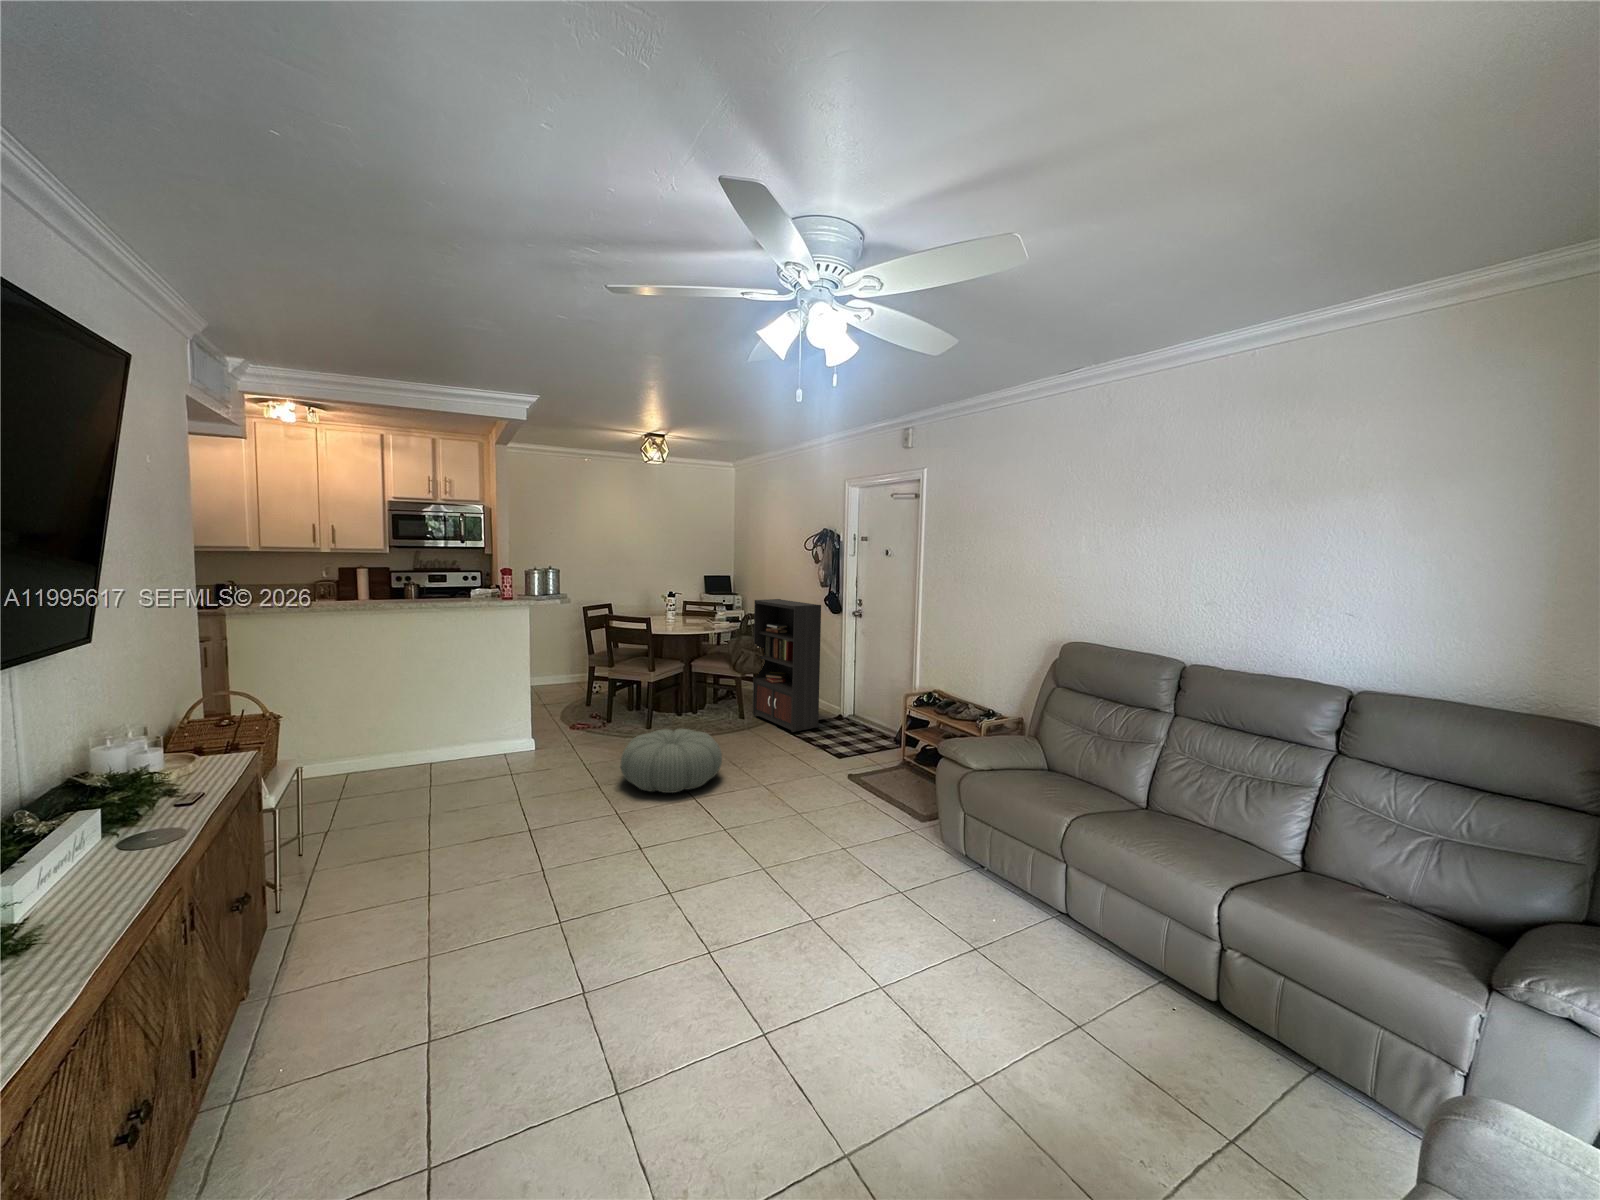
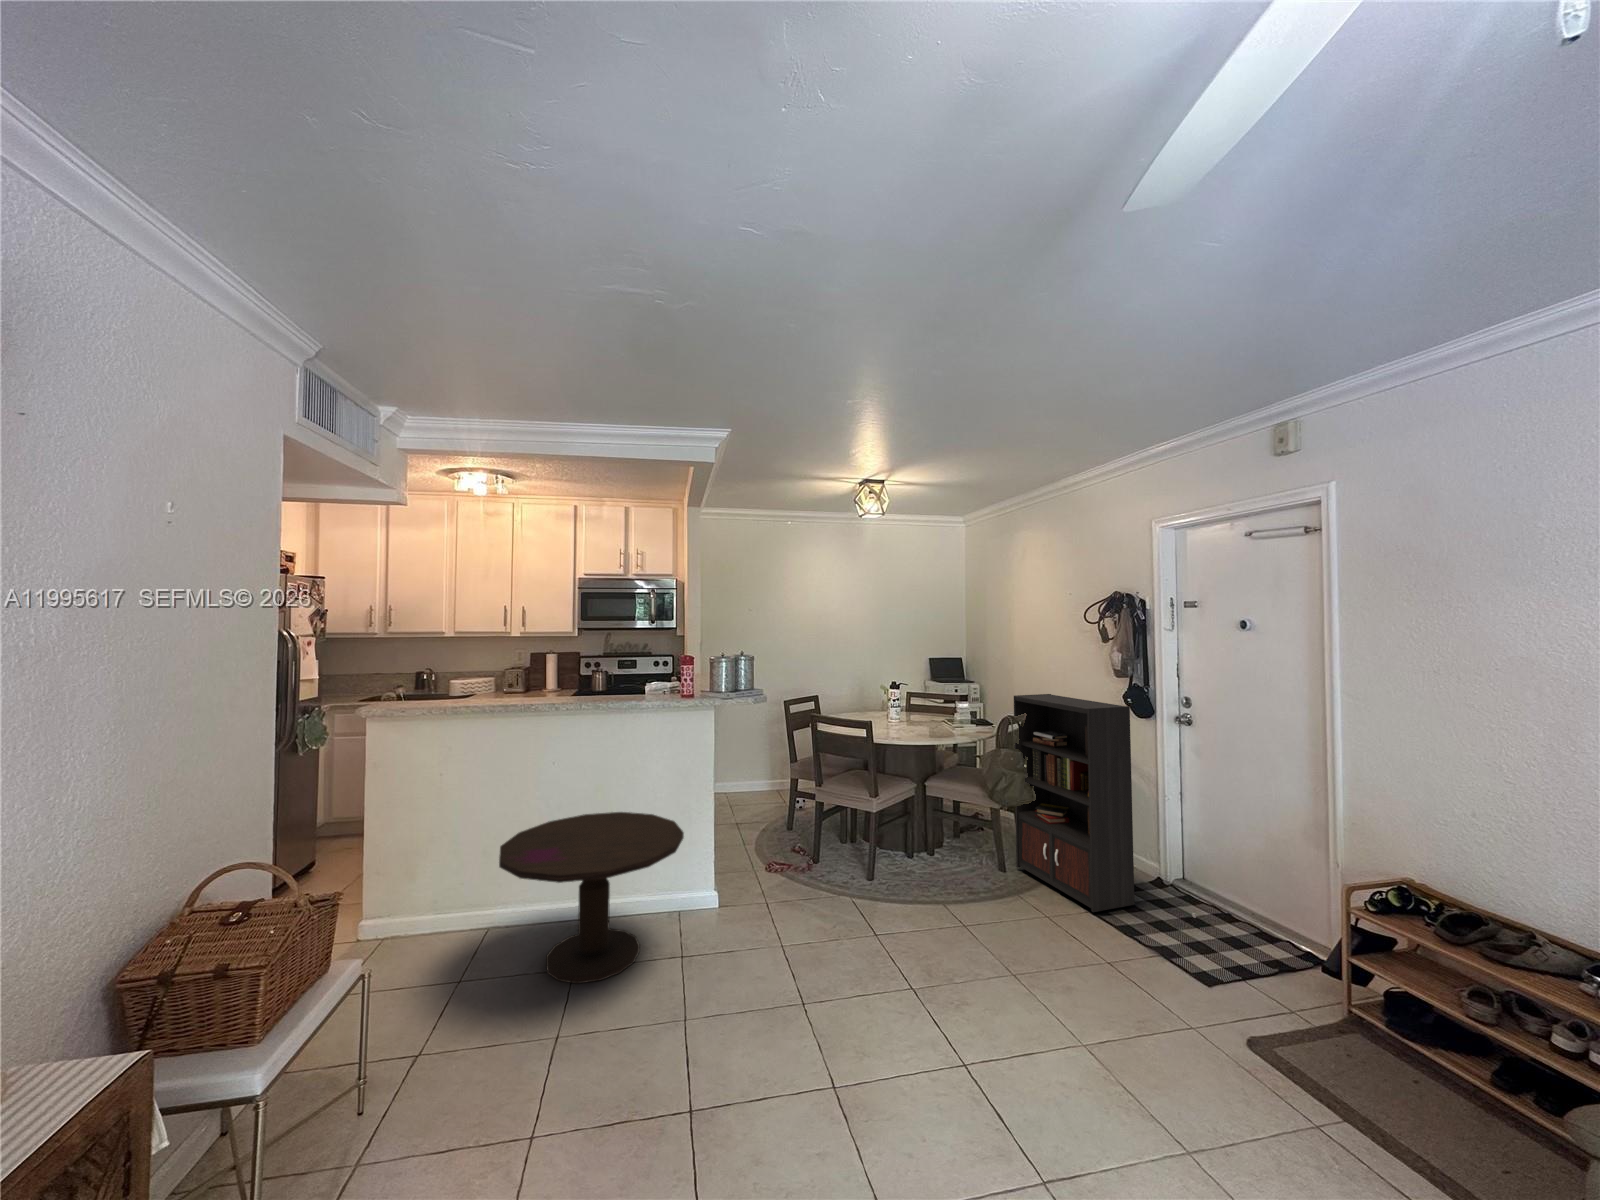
side table: none [361,686,511,795] -> present [499,812,684,984]
pouf: present [621,729,722,793] -> none [834,908,1000,1045]

